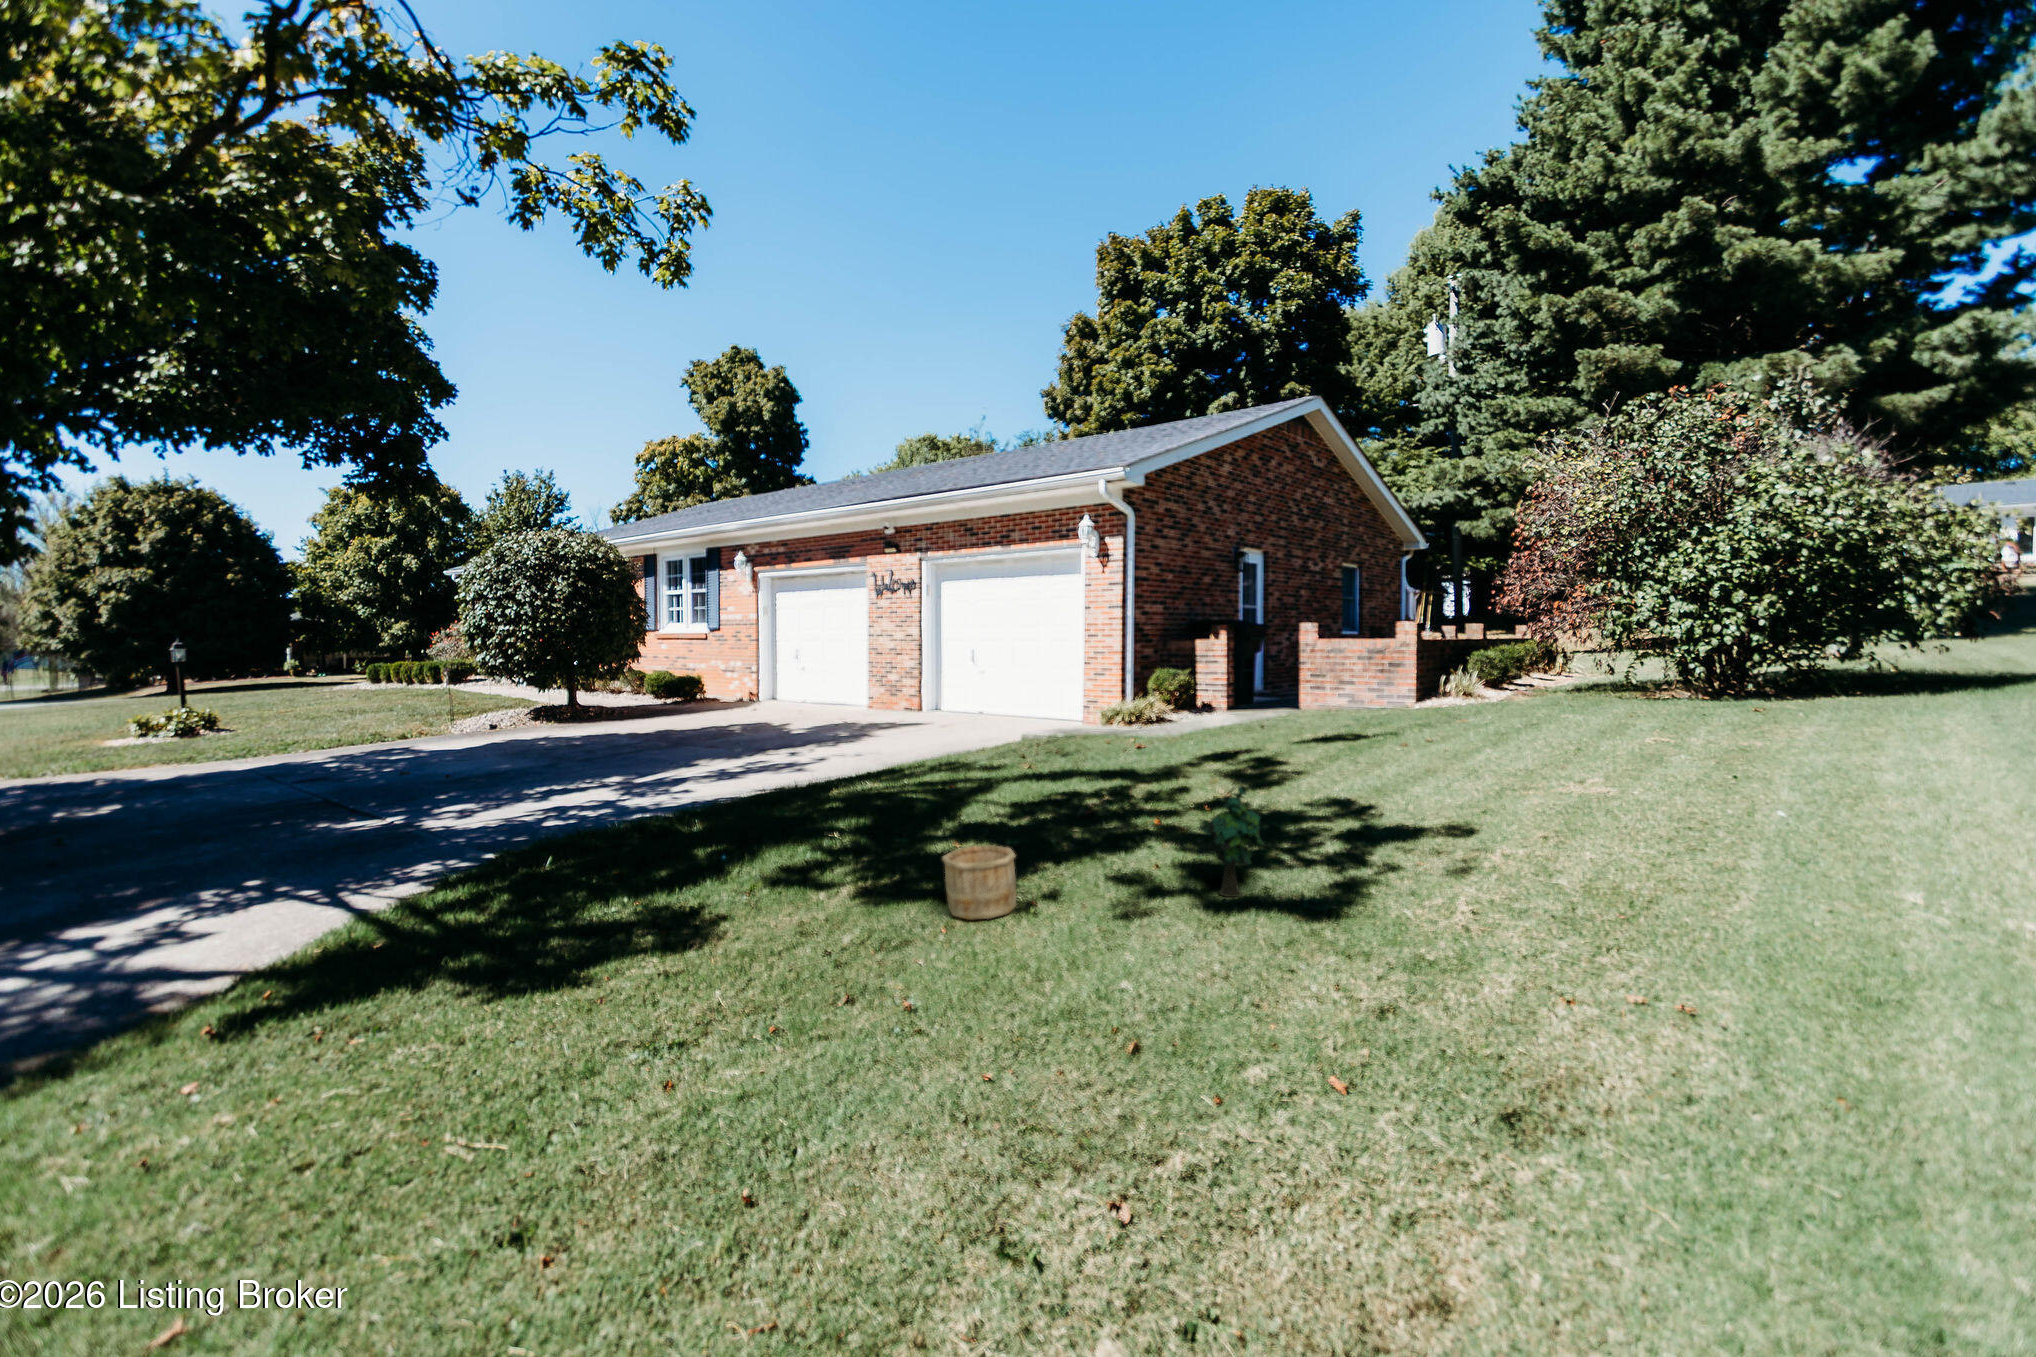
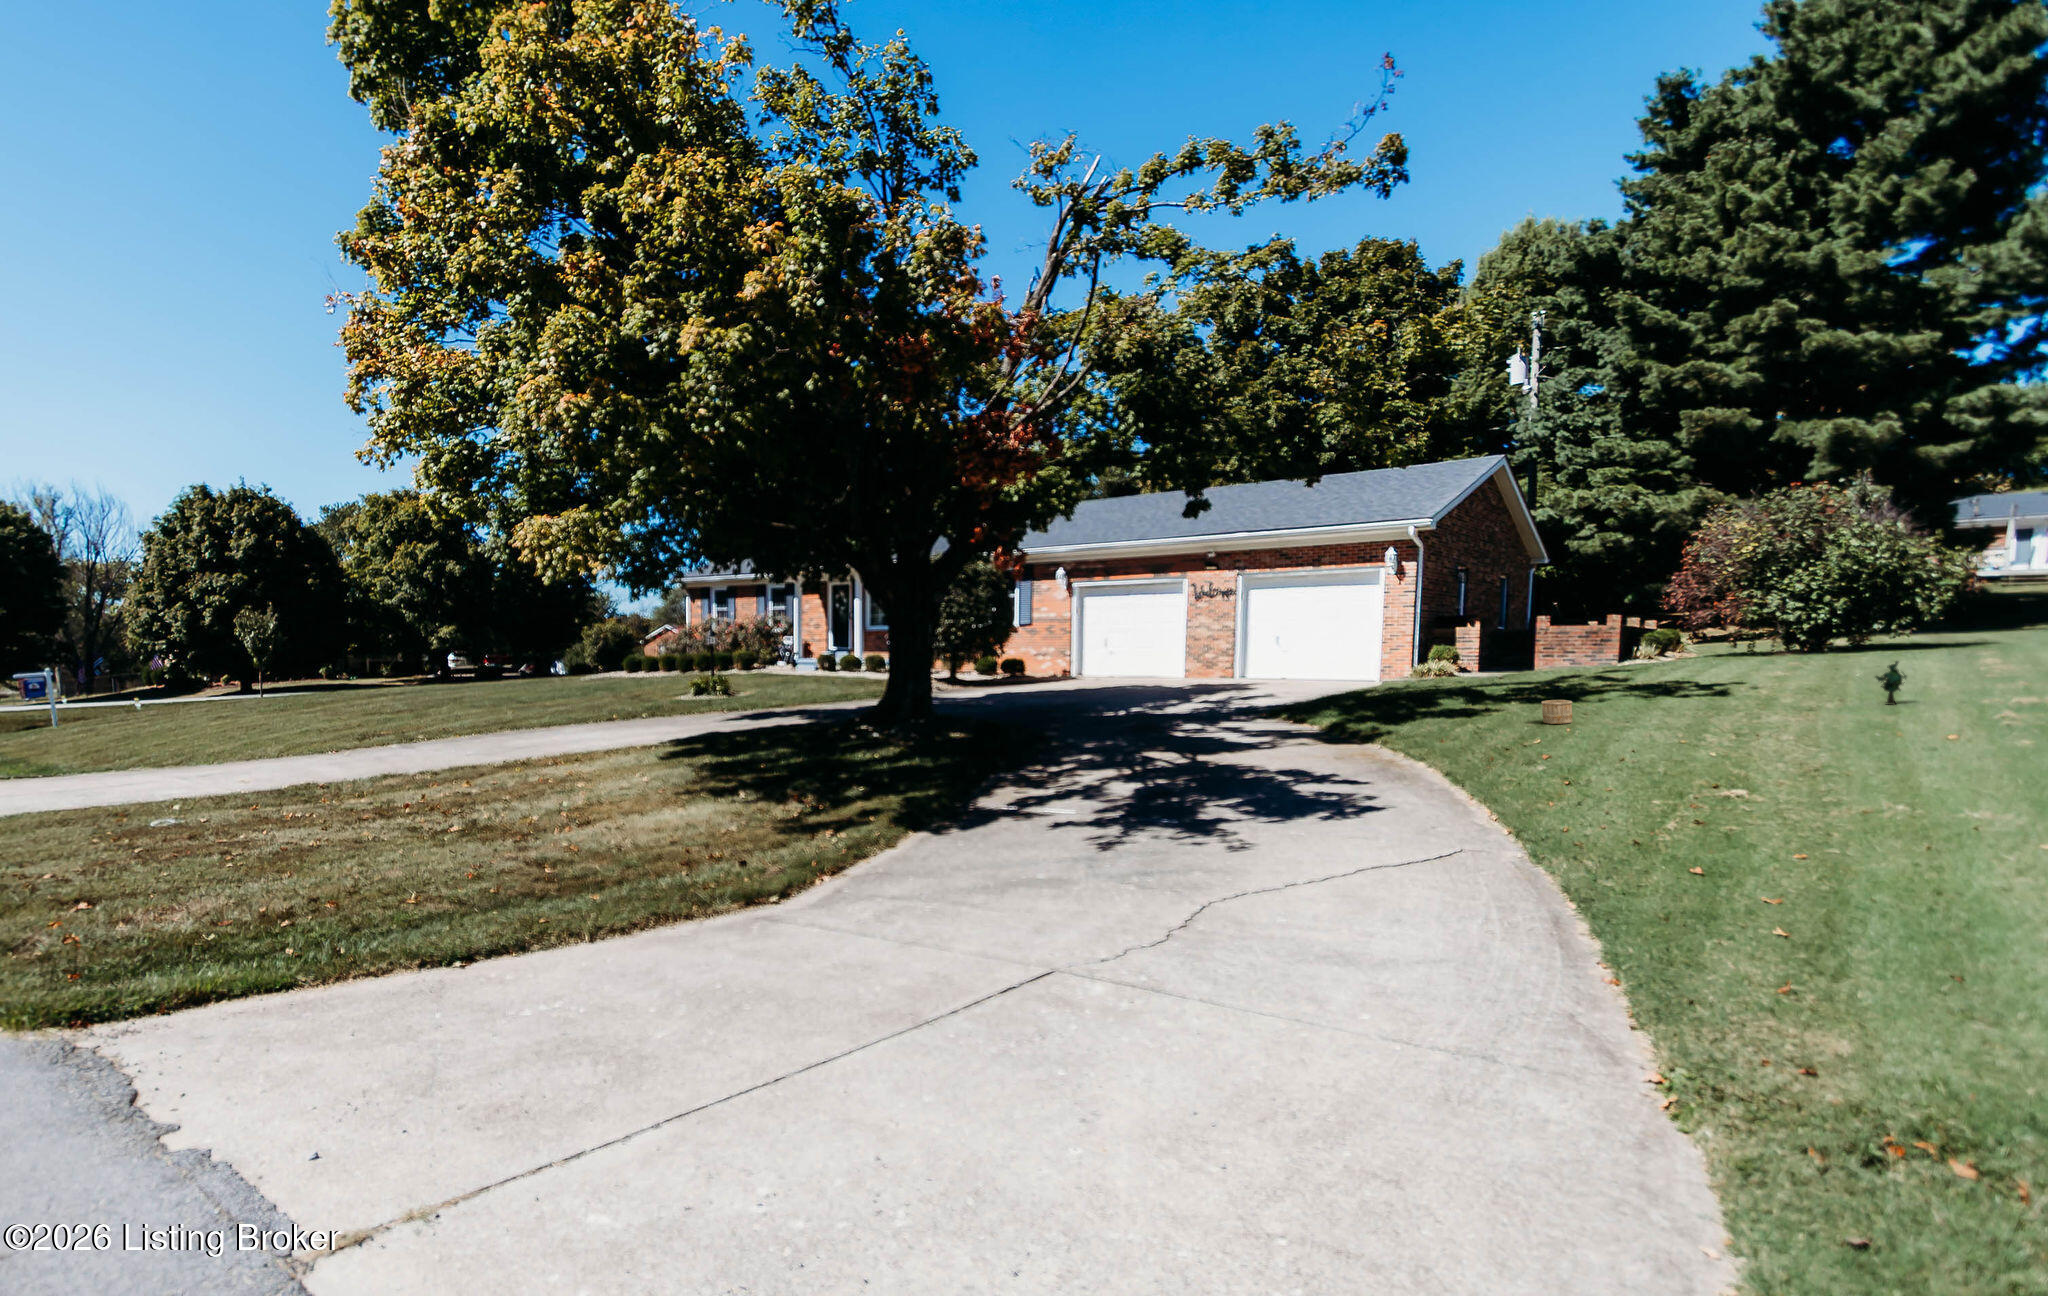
decorative plant: present [1200,786,1263,897] -> present [1876,661,1907,705]

